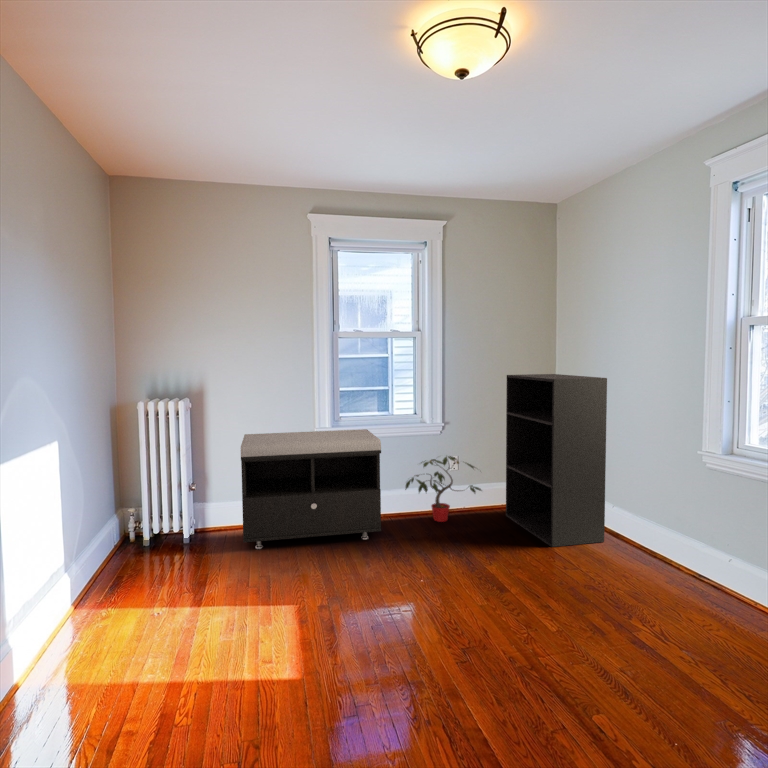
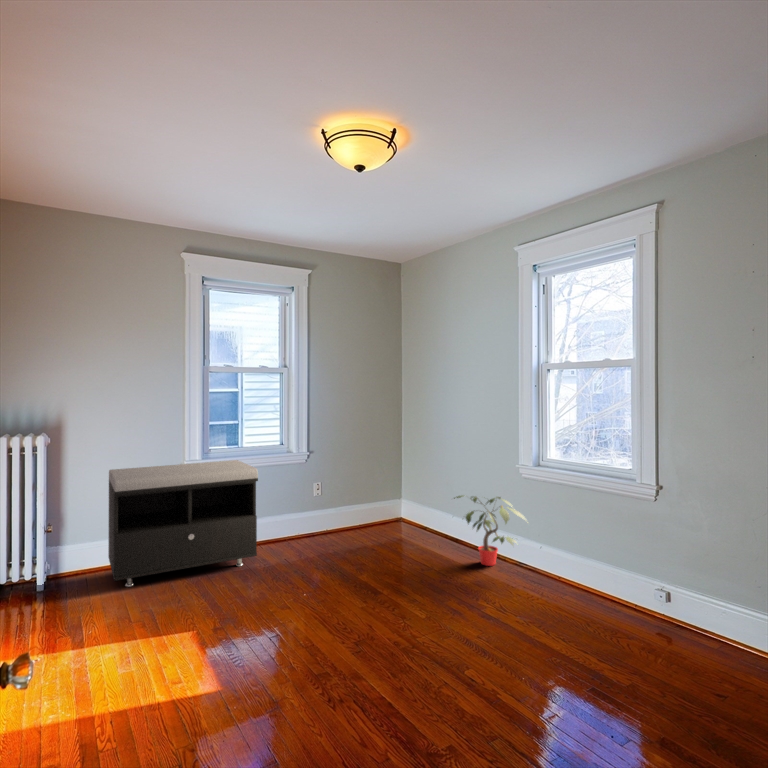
bookshelf: present [506,374,607,547] -> none [364,407,448,554]
potted plant: present [405,456,481,522] -> present [454,495,526,566]

